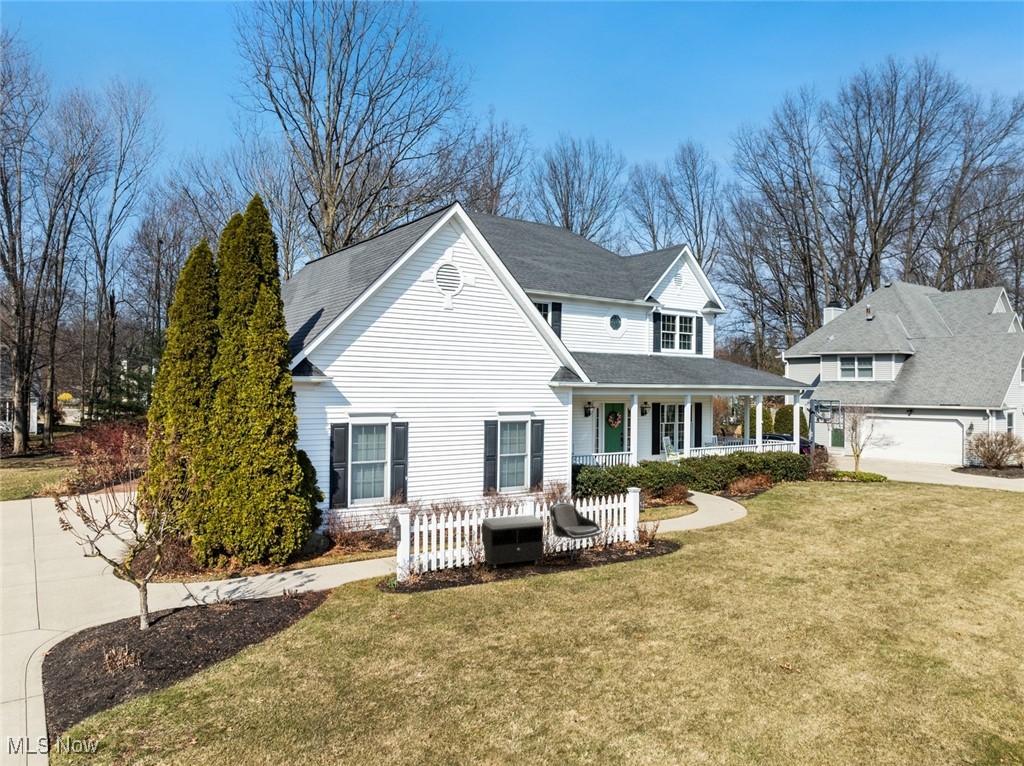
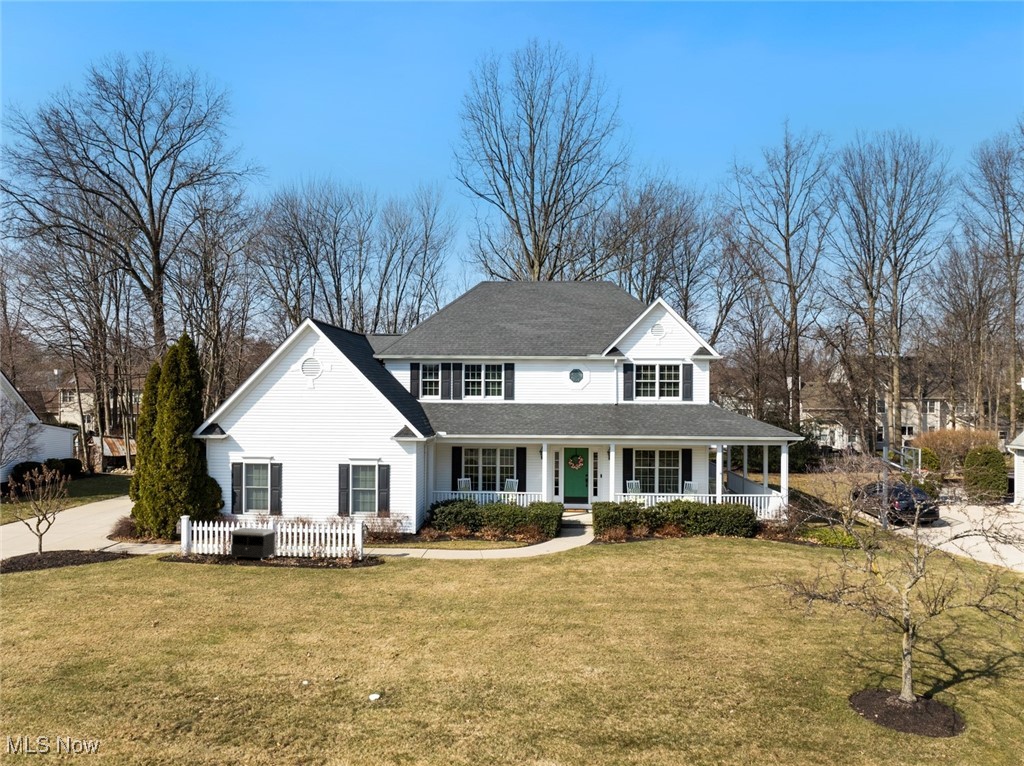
lounge chair: present [547,502,602,562] -> none [276,524,310,563]

